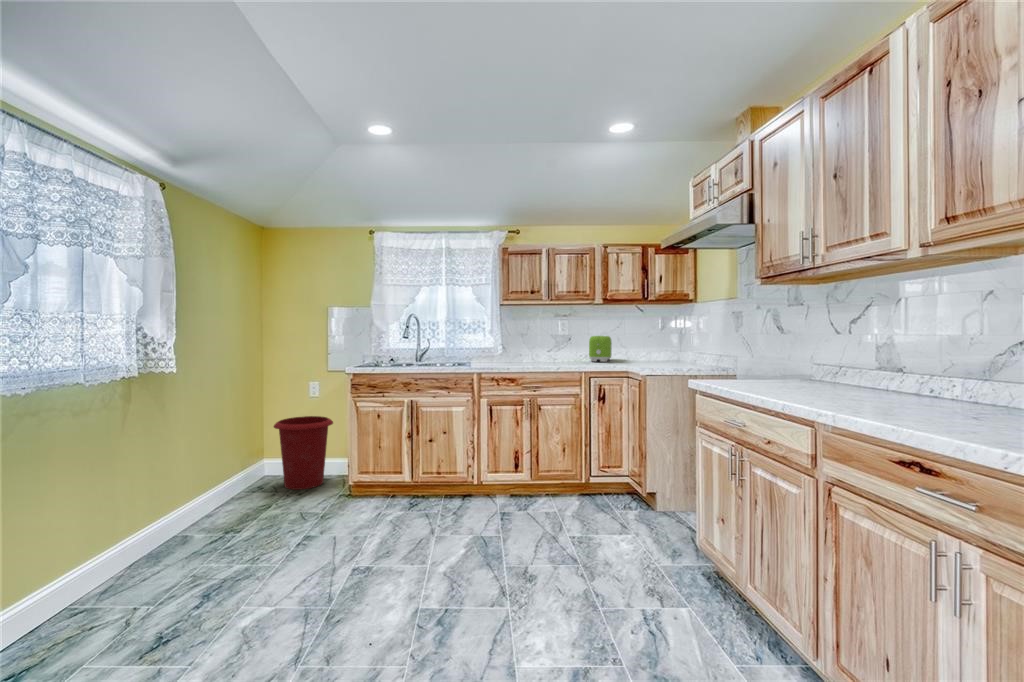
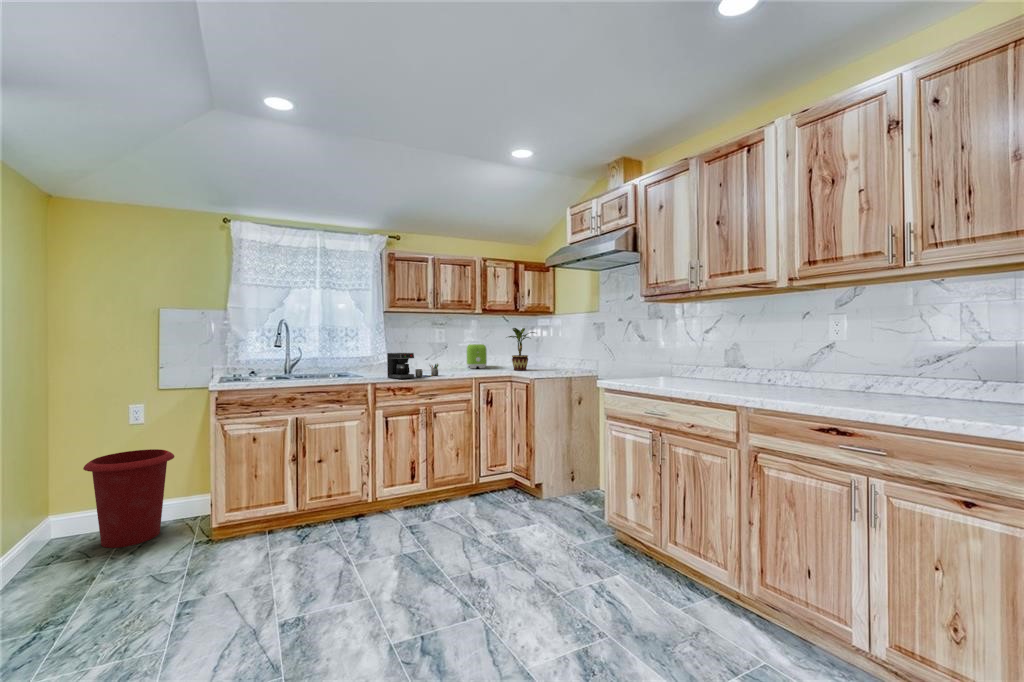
potted plant: none [626,318,663,365] -> present [508,328,535,370]
coffee maker: none [495,343,547,368] -> present [387,353,438,379]

